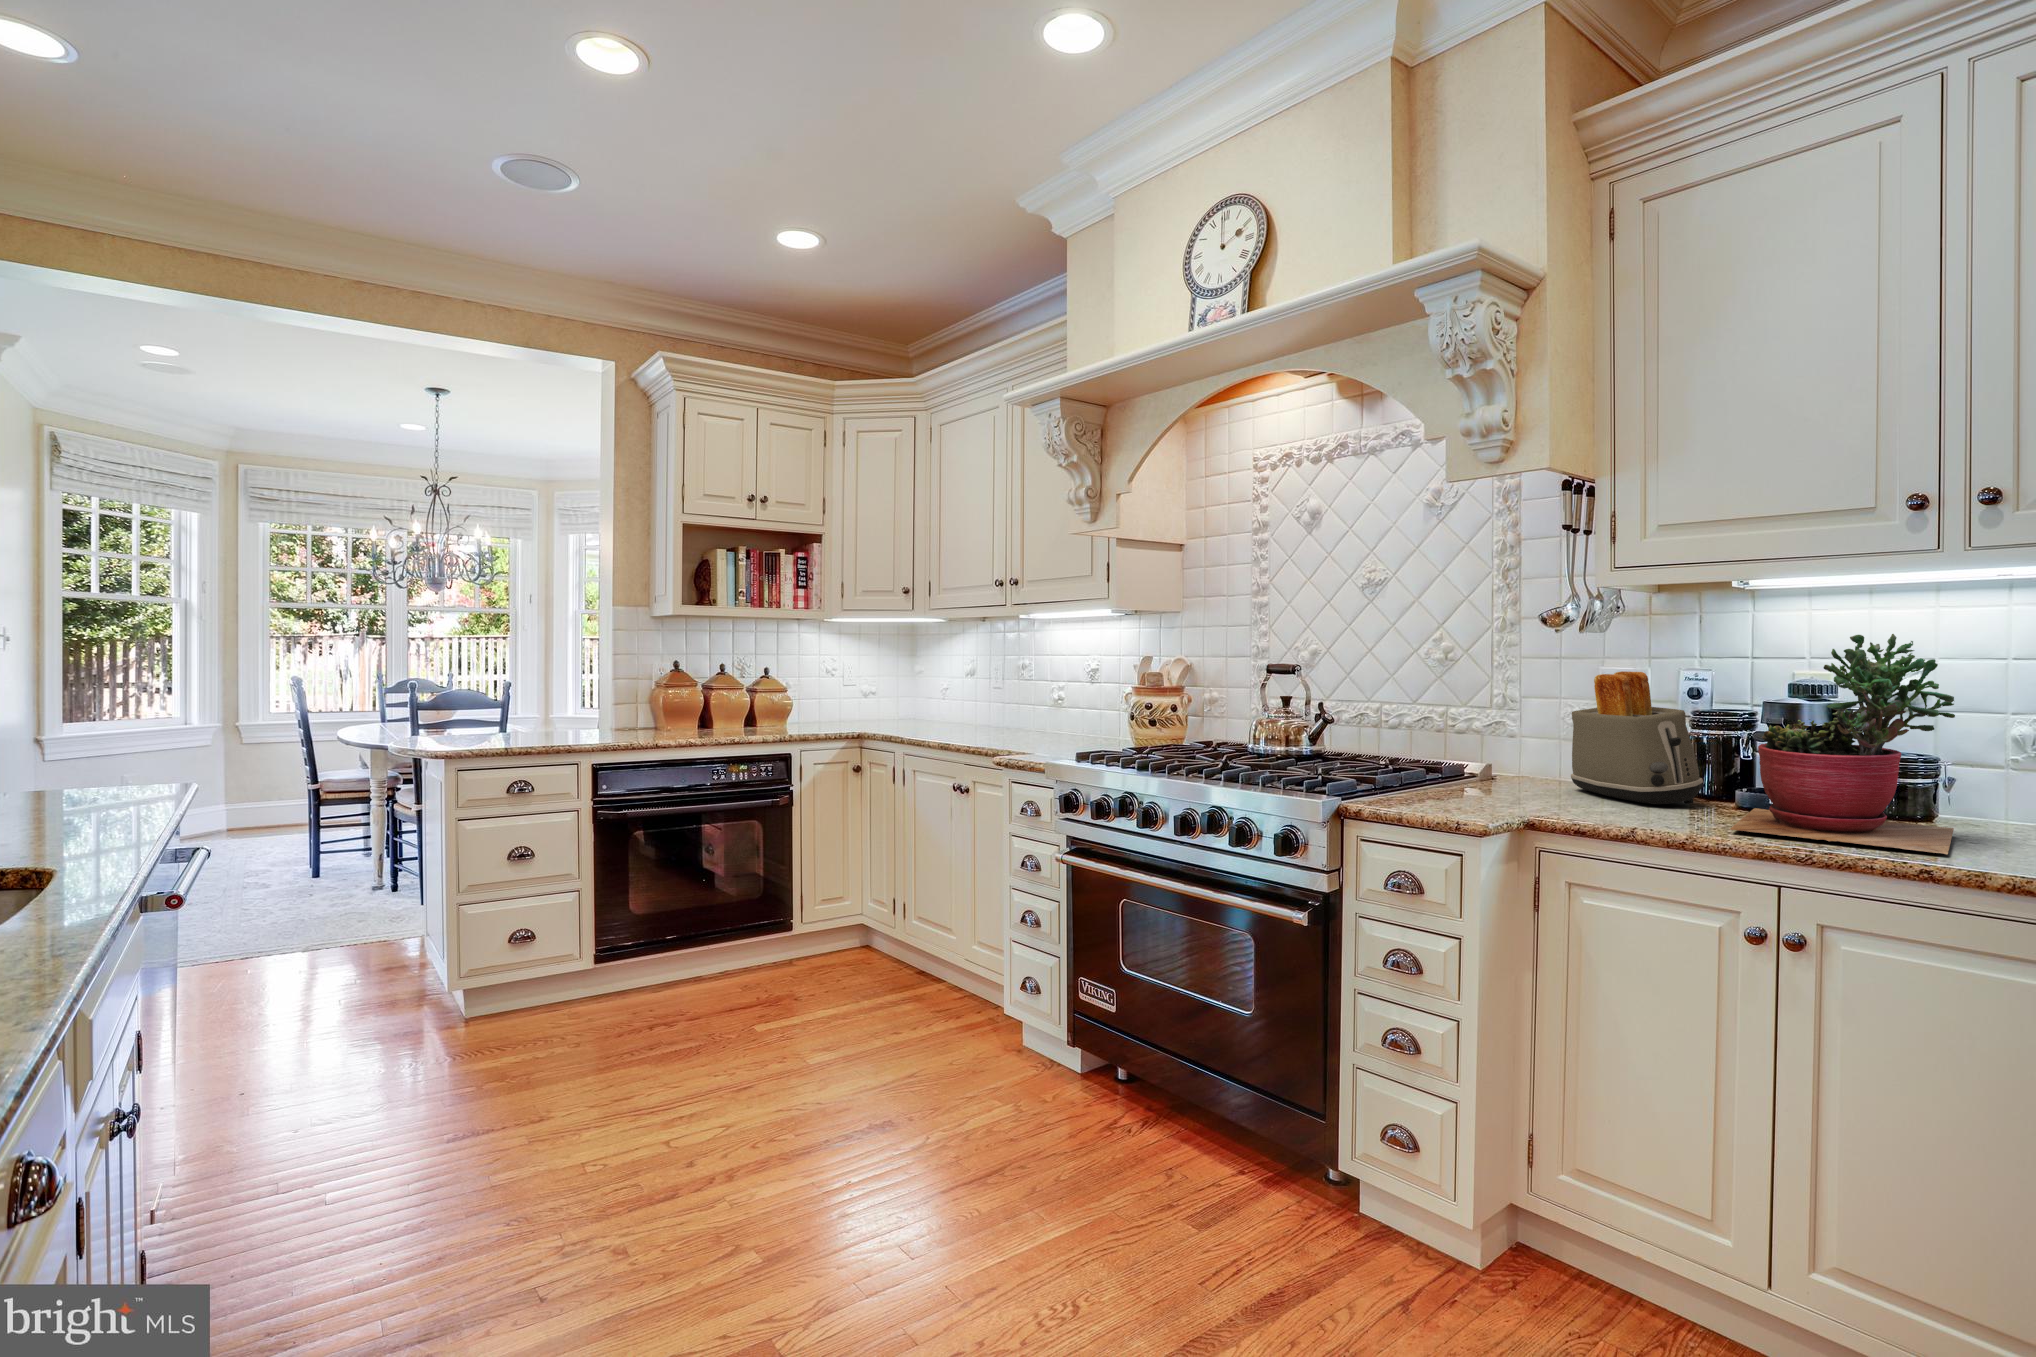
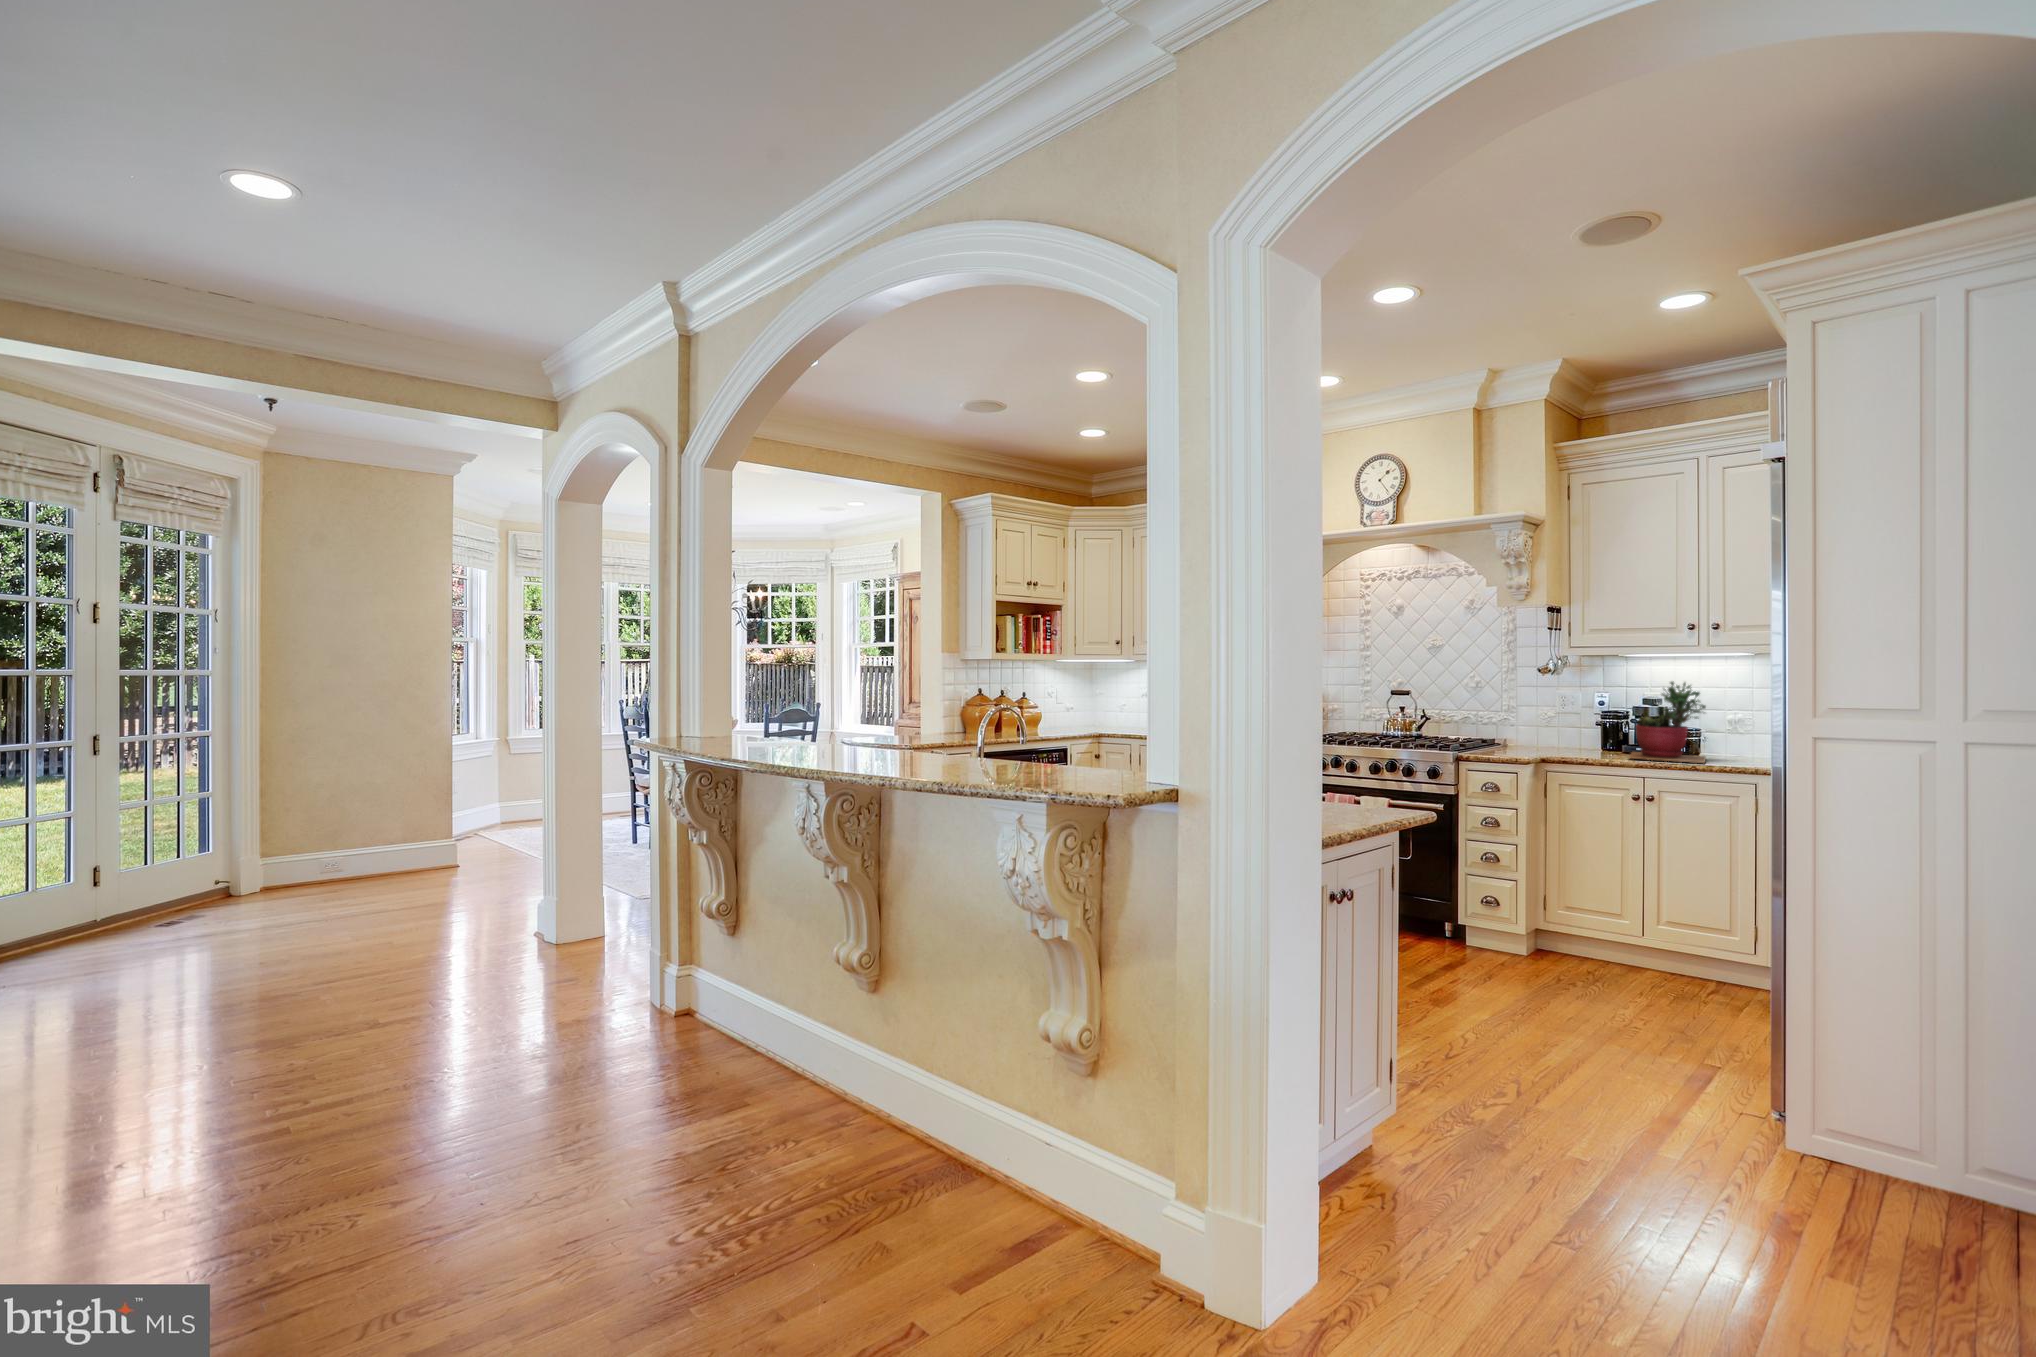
toaster: present [1571,671,1703,804] -> none [1550,694,1610,752]

